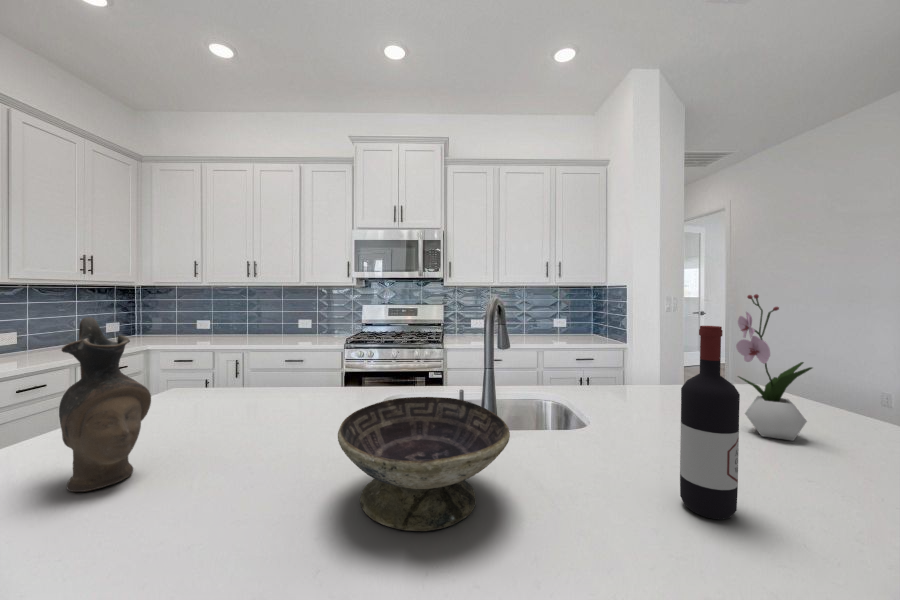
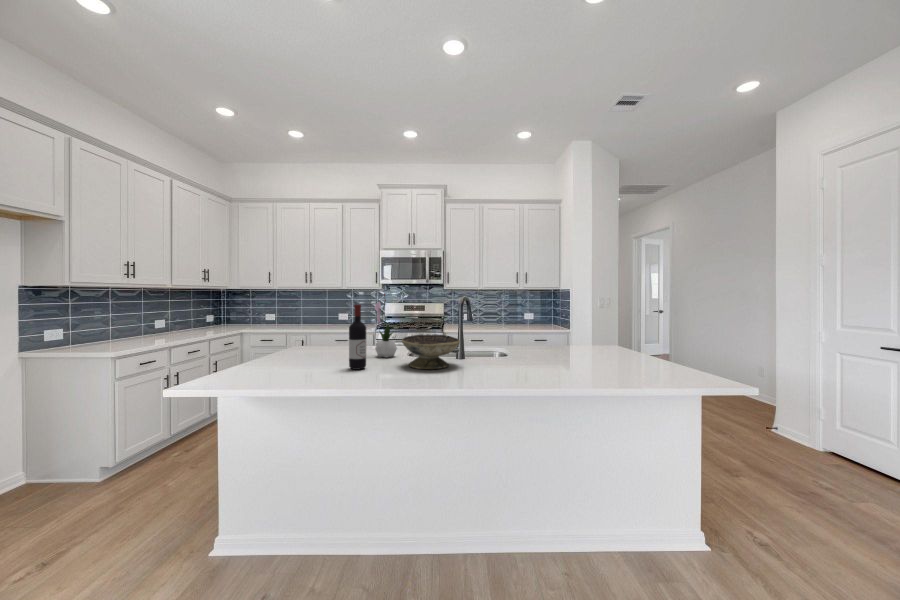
flower arrangement: present [736,294,812,441] -> present [375,294,397,357]
ceramic pitcher: present [59,317,151,492] -> none [301,303,329,364]
wine bottle: present [680,326,740,519] -> present [349,305,366,370]

